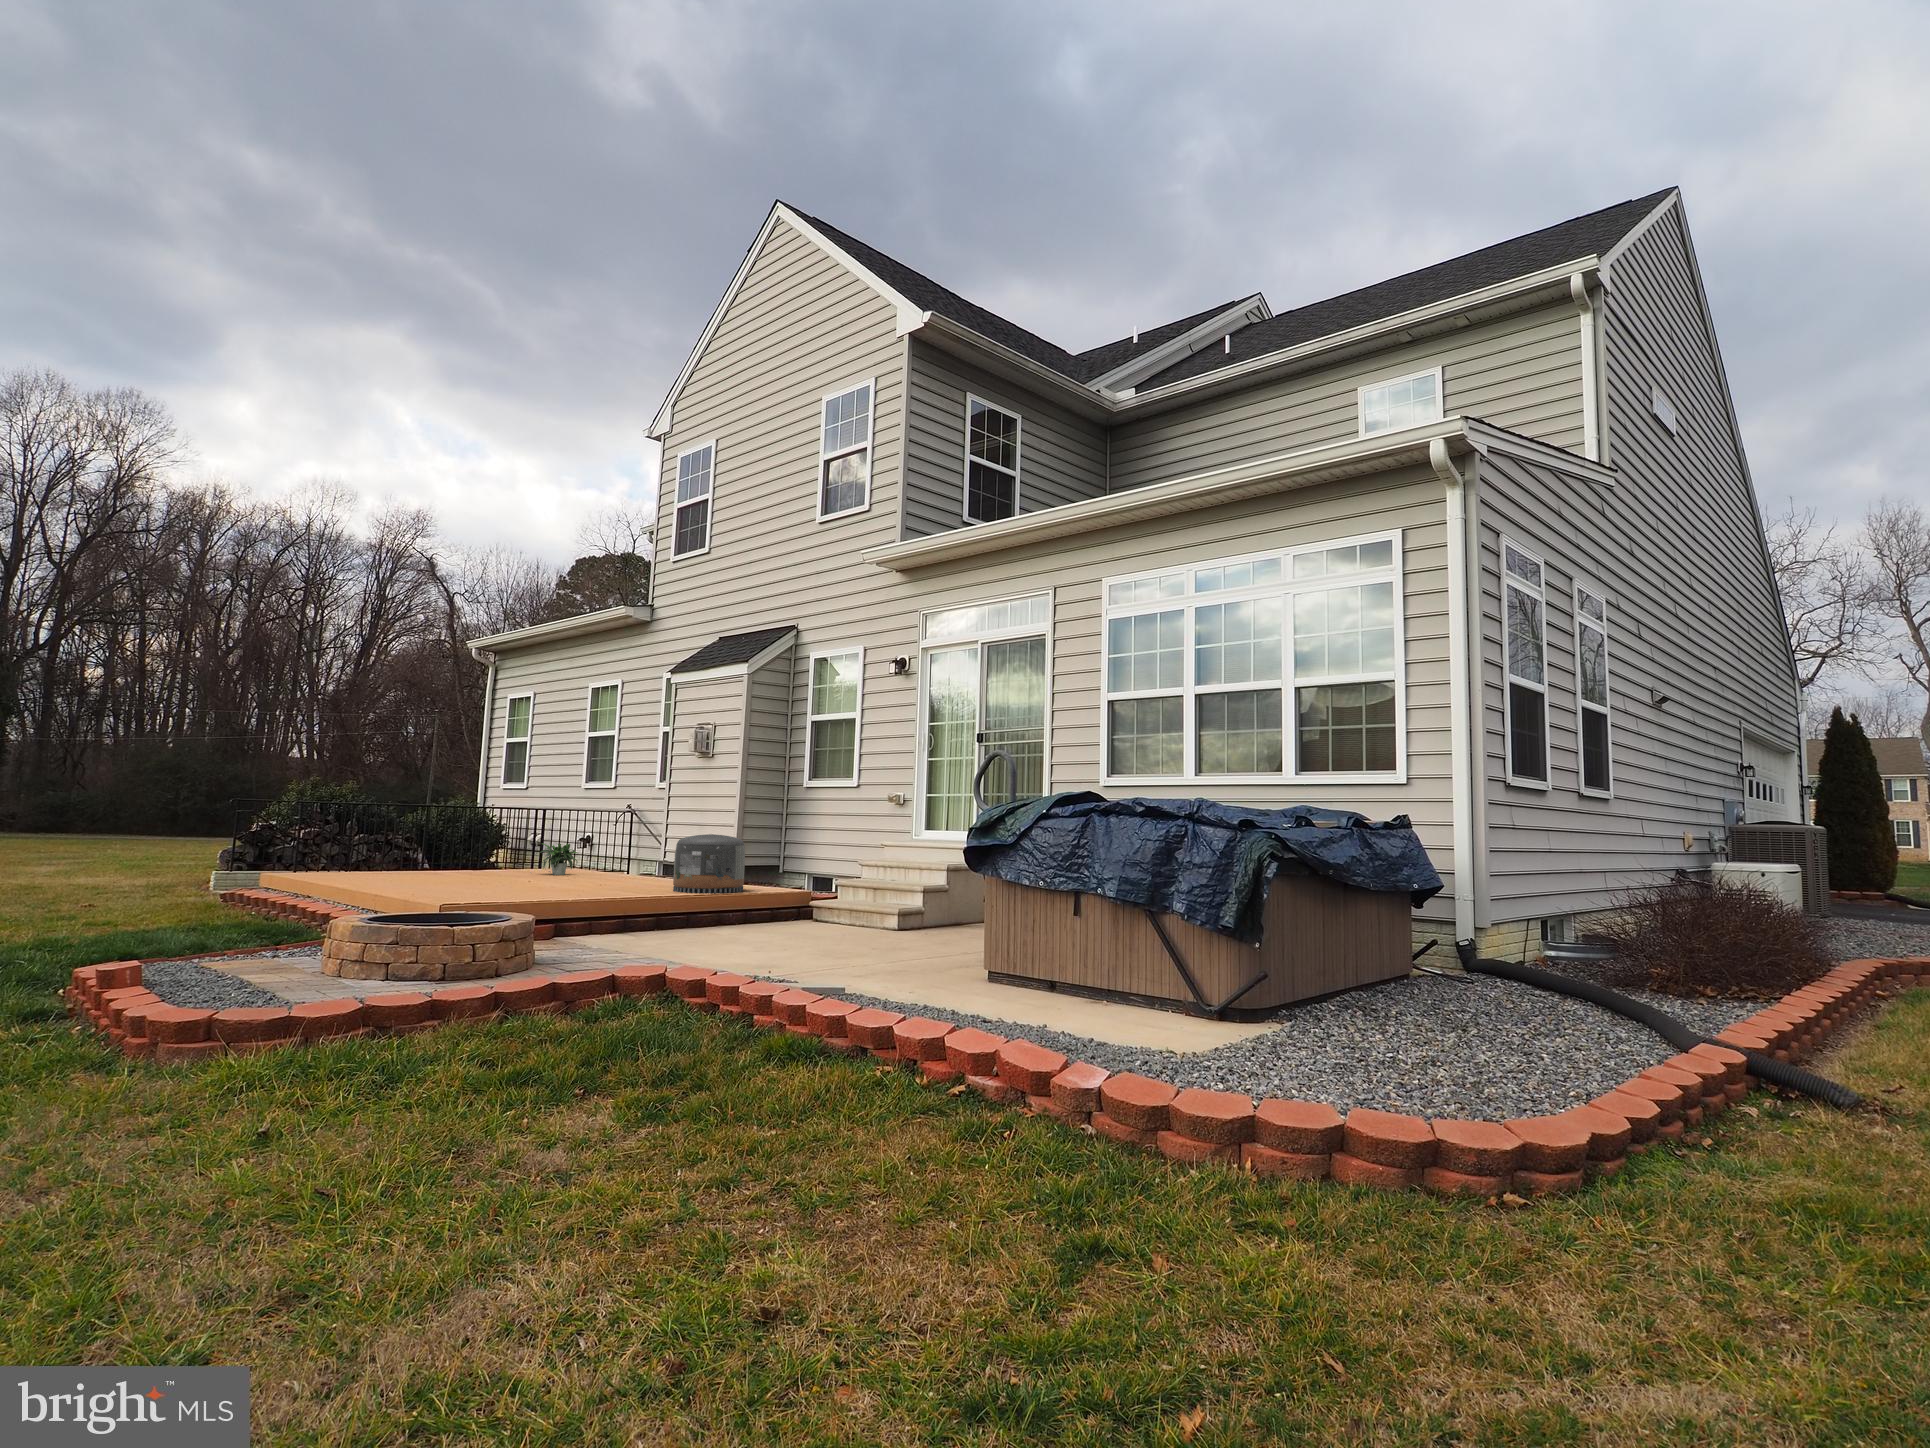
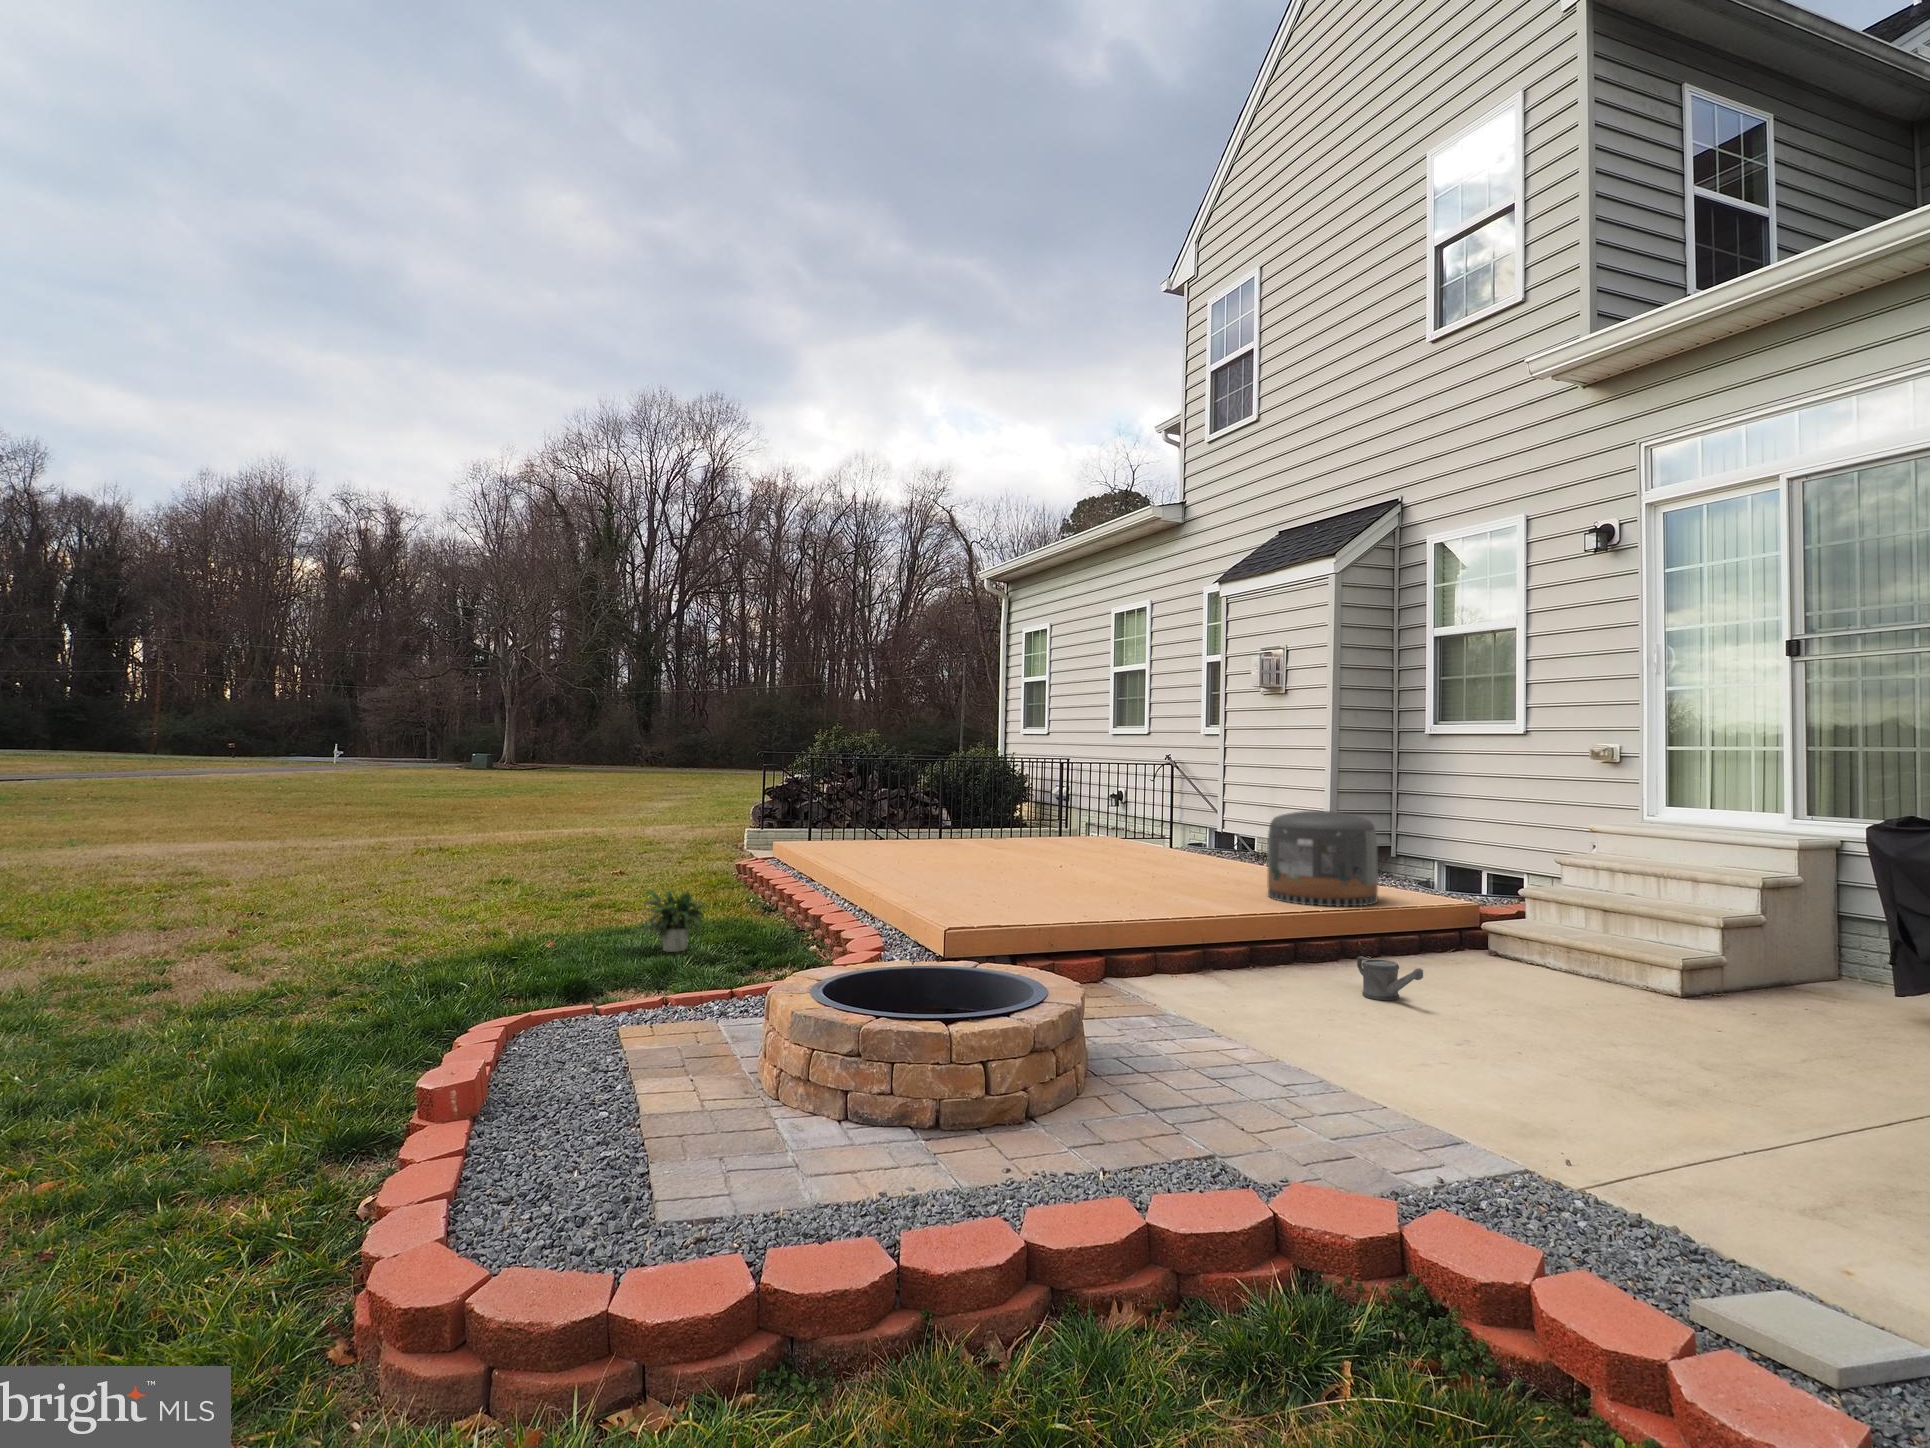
potted plant: present [530,843,578,875] -> present [636,890,708,952]
watering can: none [715,916,747,939] -> present [1357,956,1423,1000]

